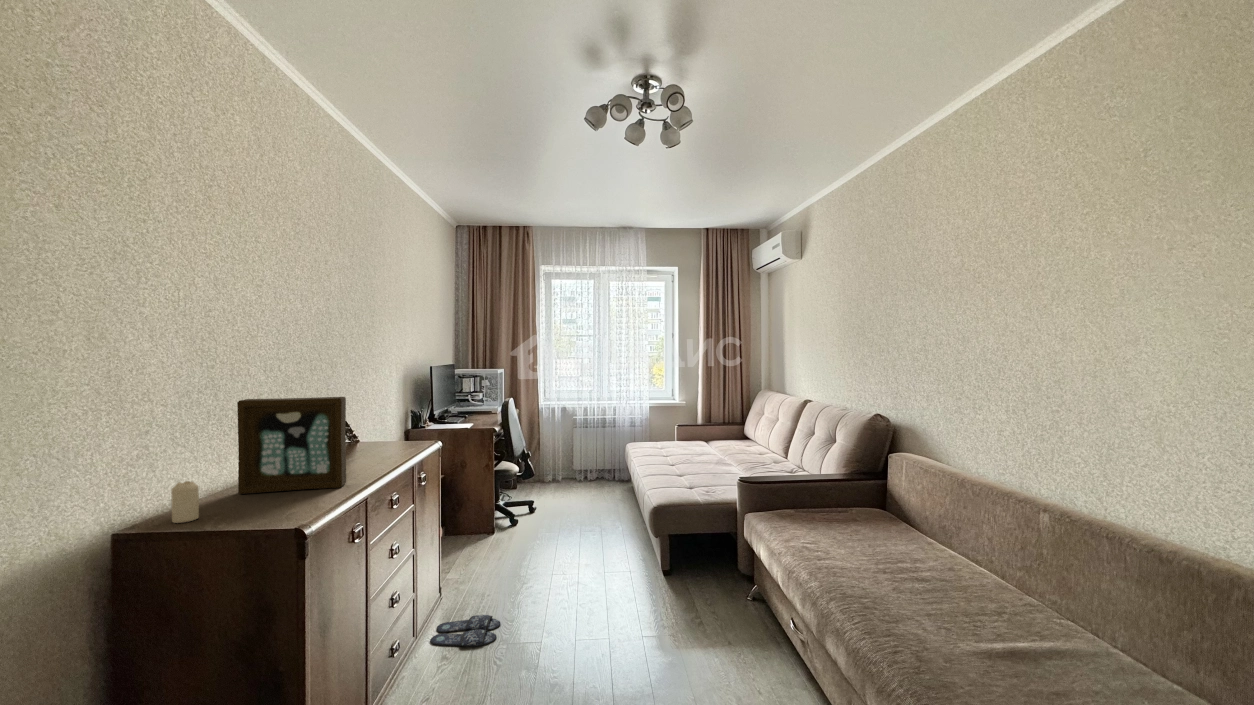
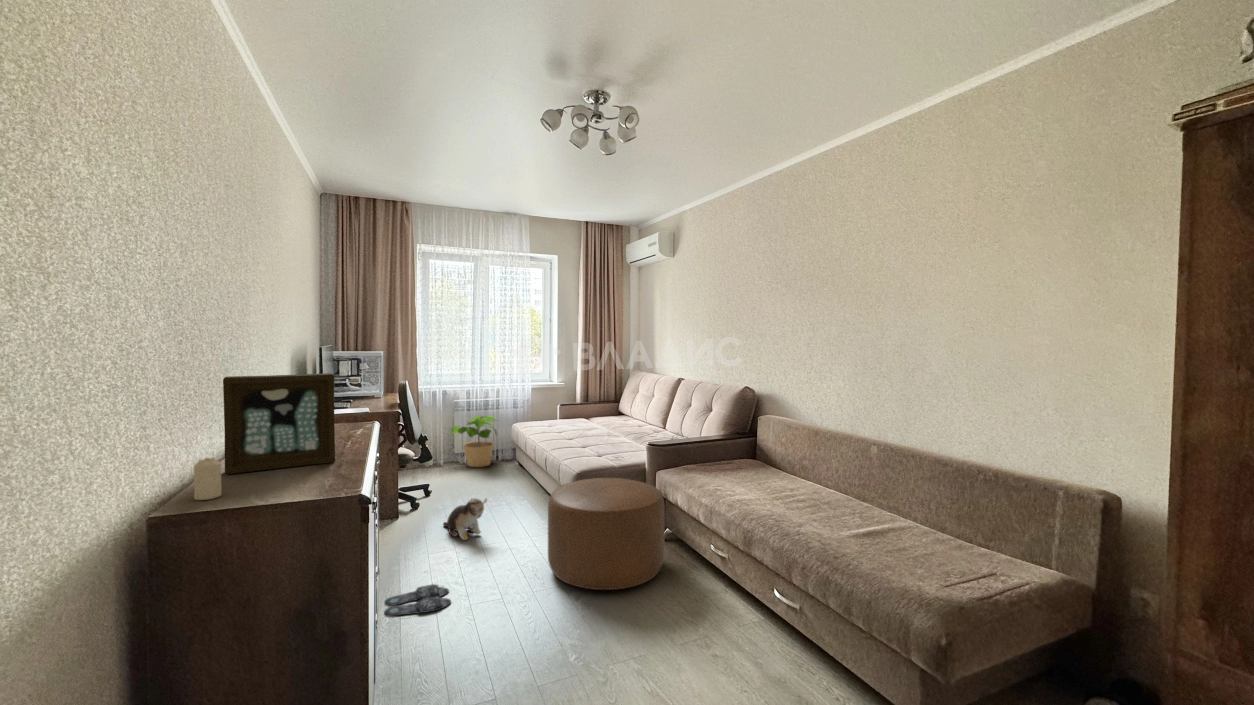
potted plant: none [566,435,613,487] -> present [451,416,497,467]
ottoman: none [606,516,741,655] -> present [548,478,665,590]
plush toy: none [530,524,563,568] -> present [443,498,487,540]

